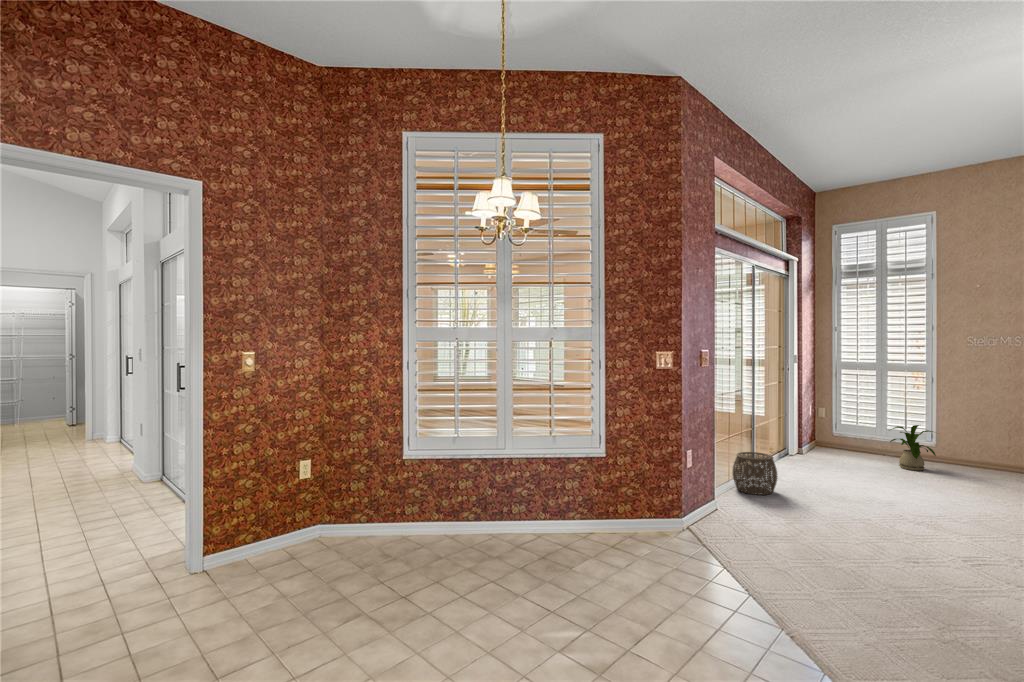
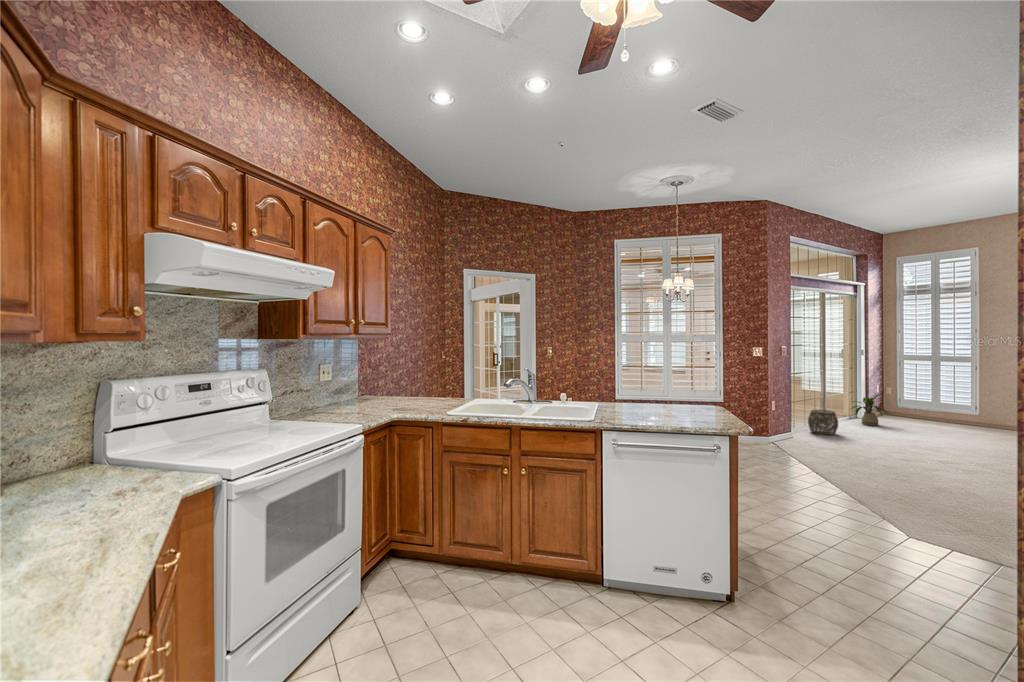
house plant: present [890,425,936,471] -> present [851,395,888,425]

